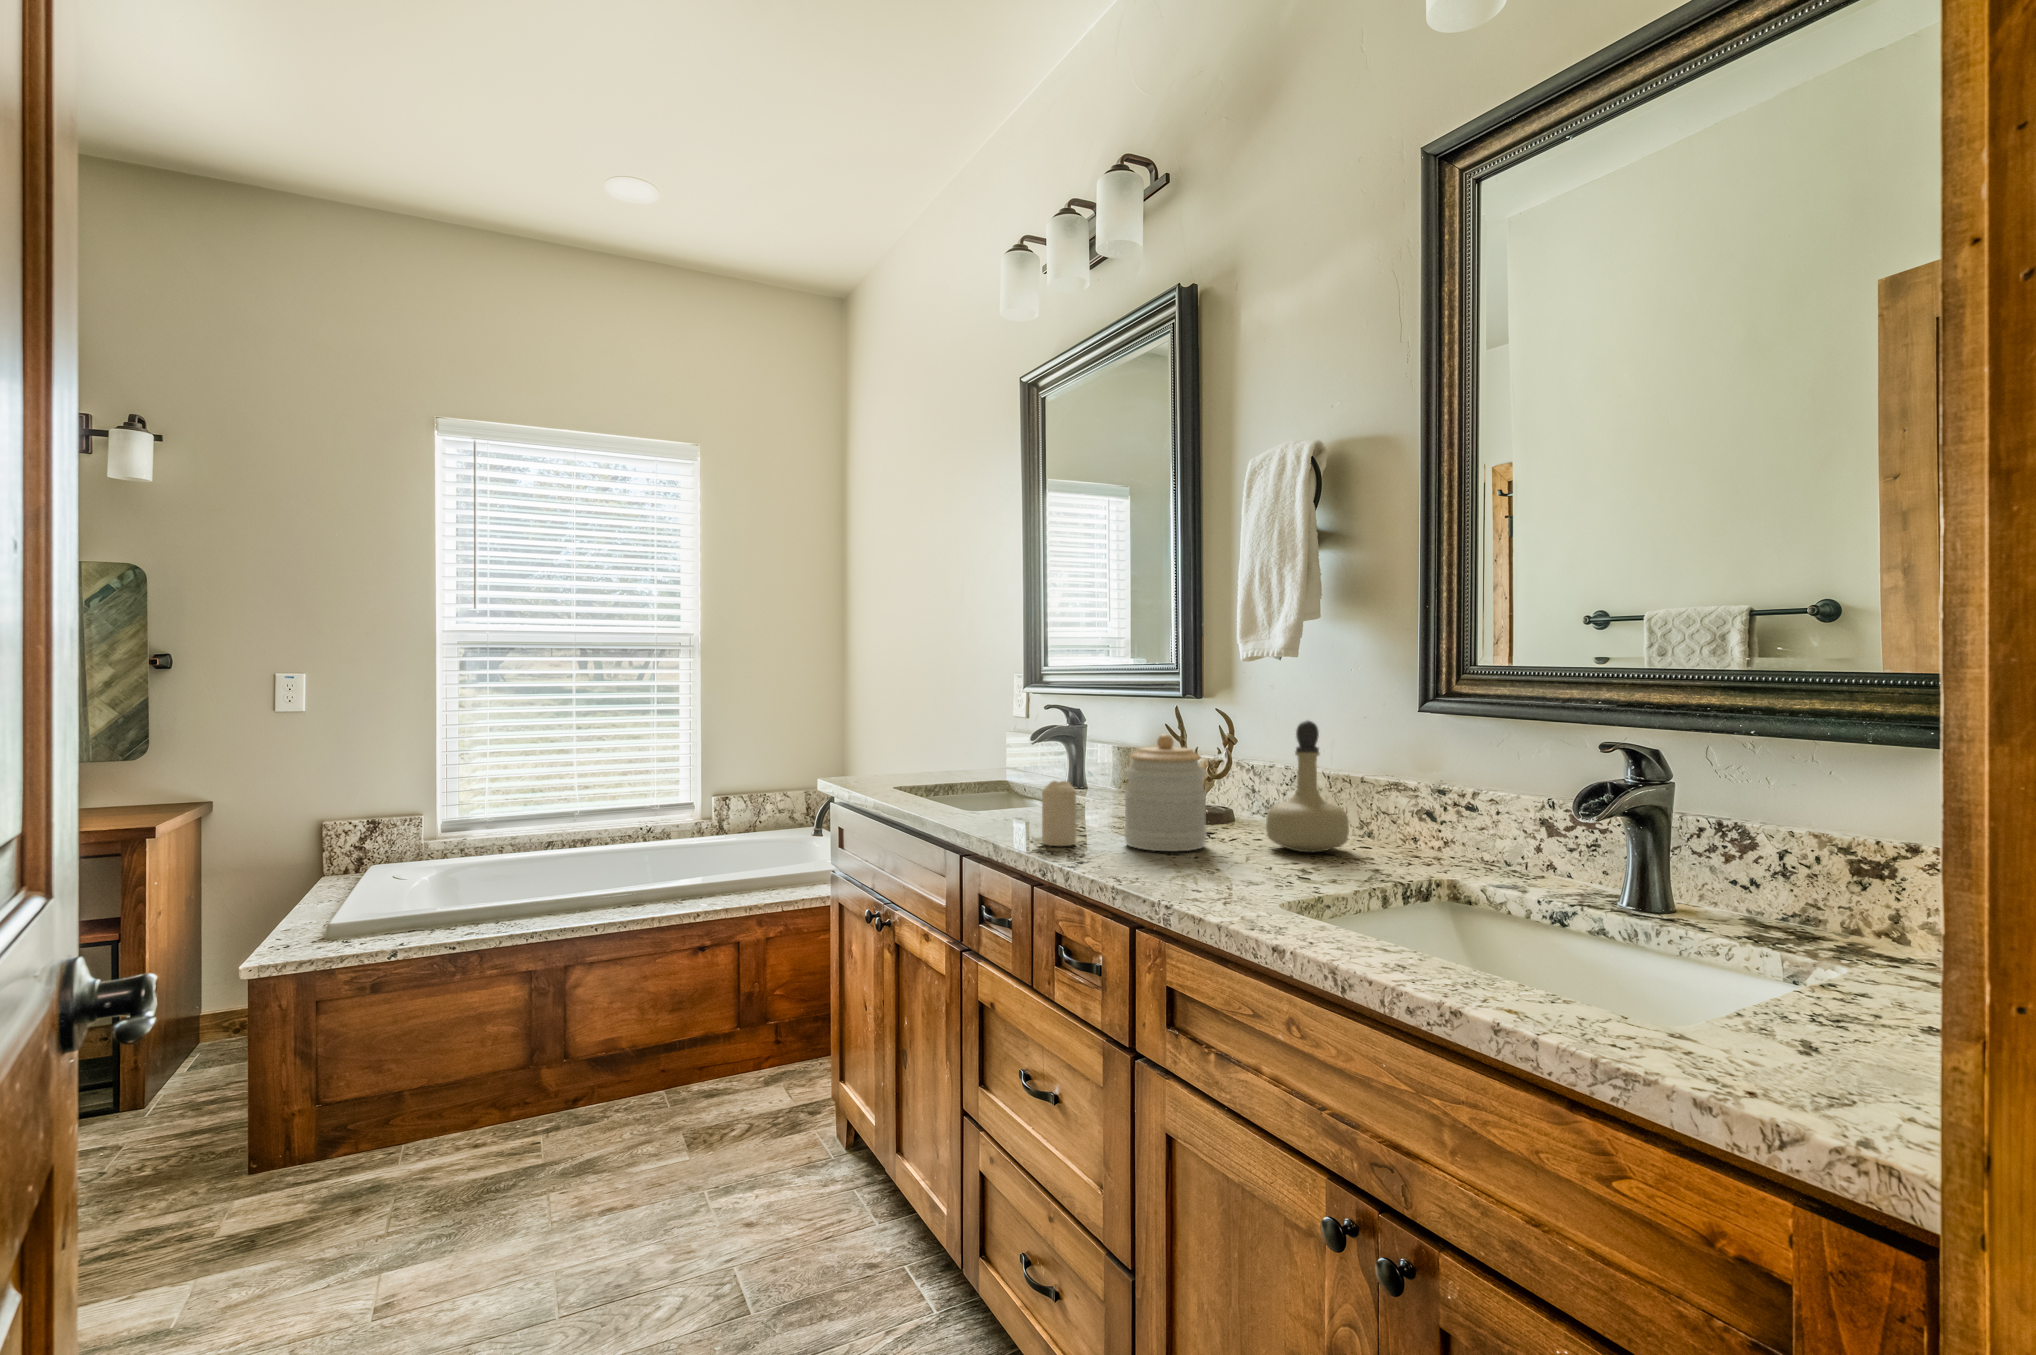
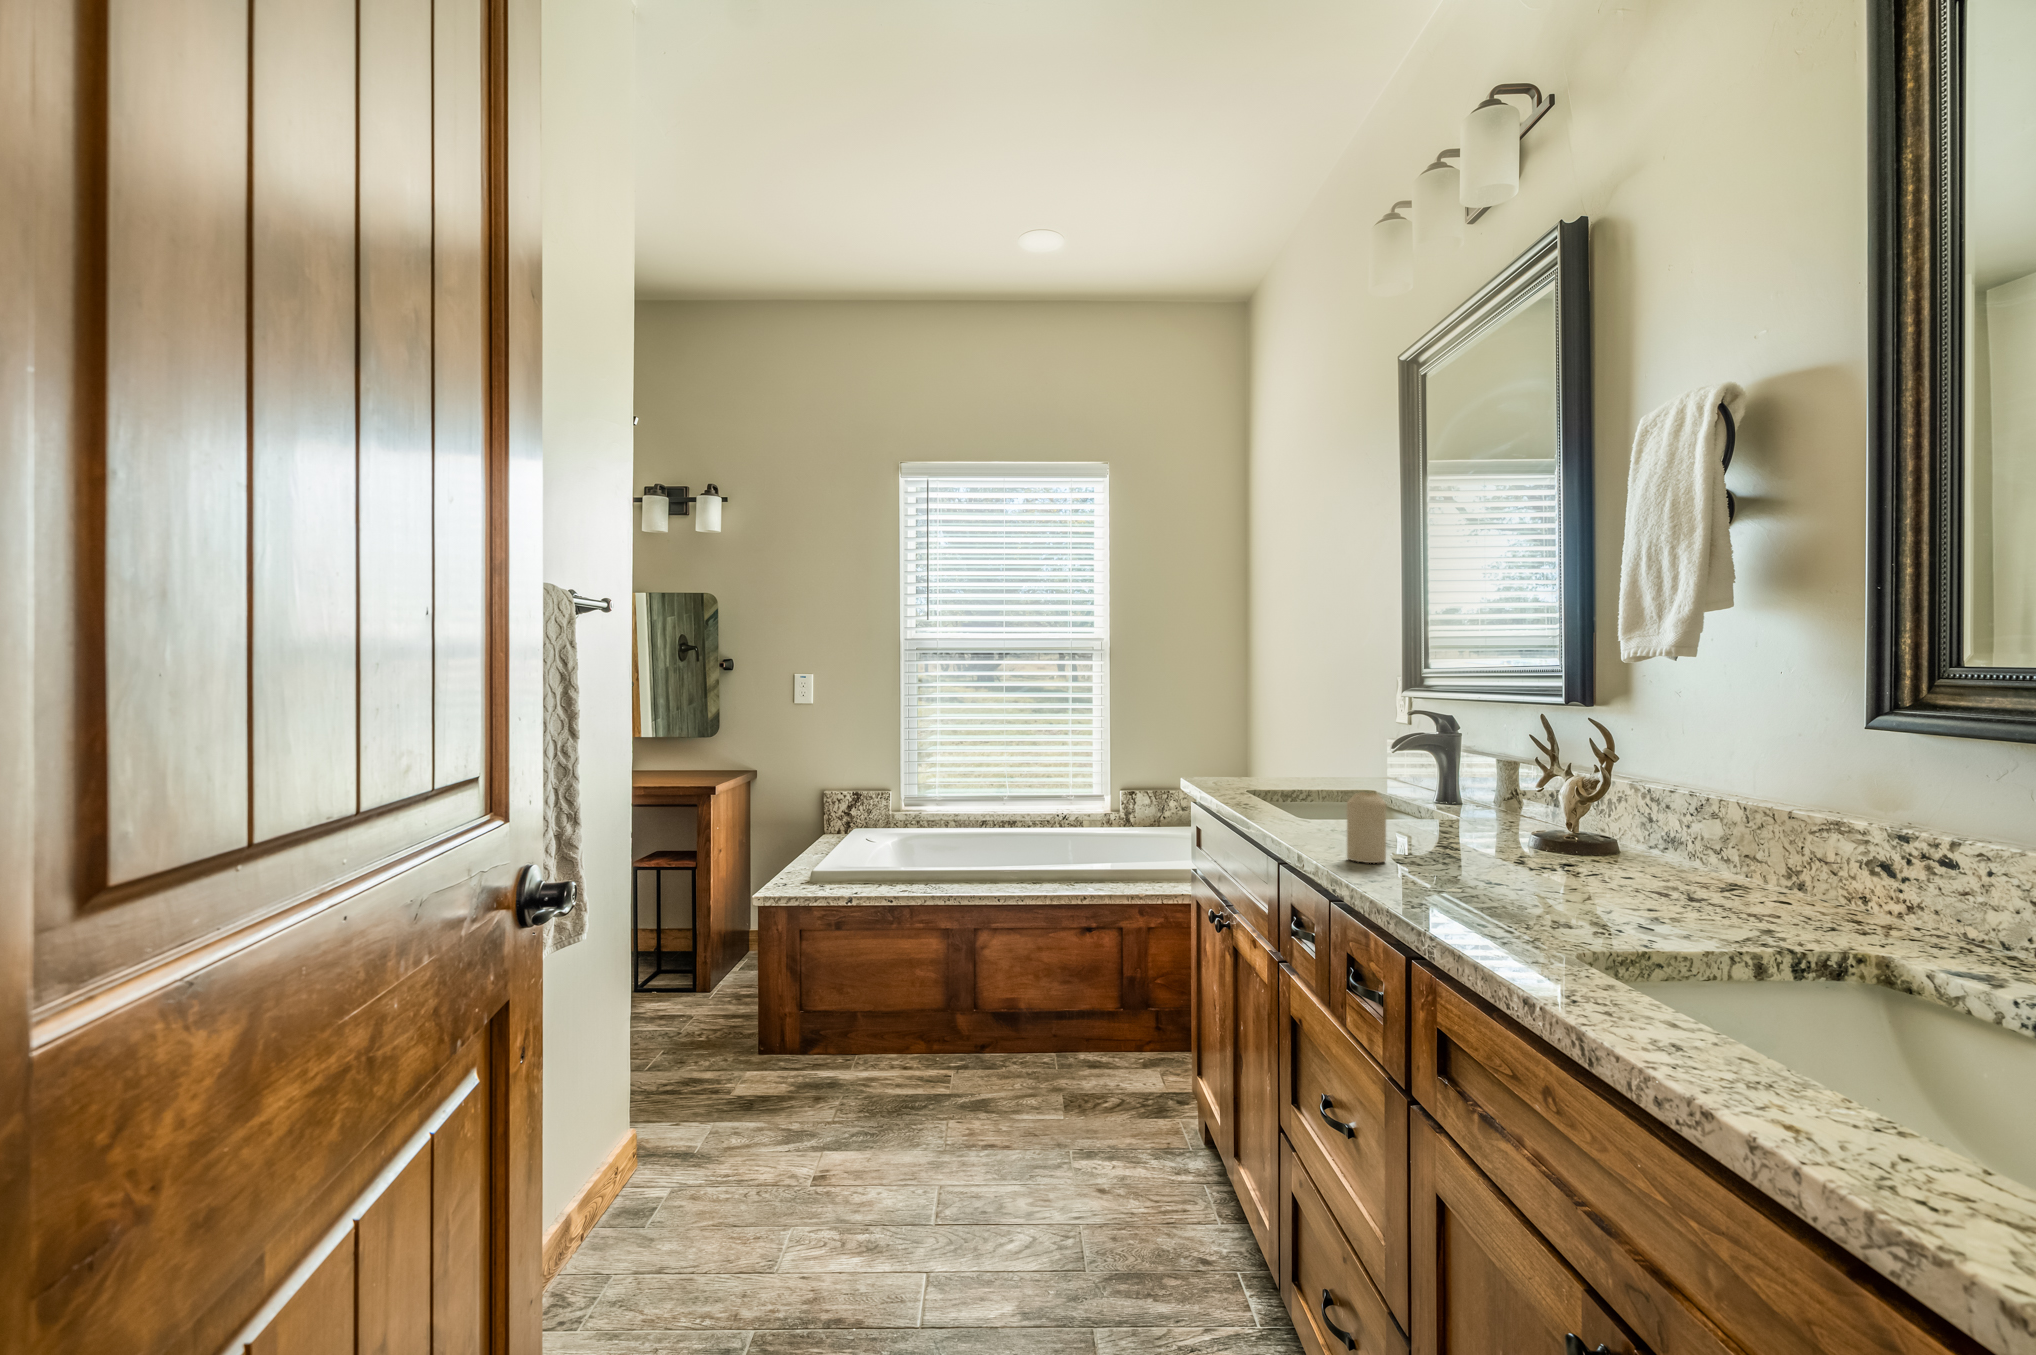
perfume bottle: present [1266,721,1349,852] -> none [1628,735,1751,900]
jar: present [1124,734,1207,851] -> none [1442,746,1547,881]

